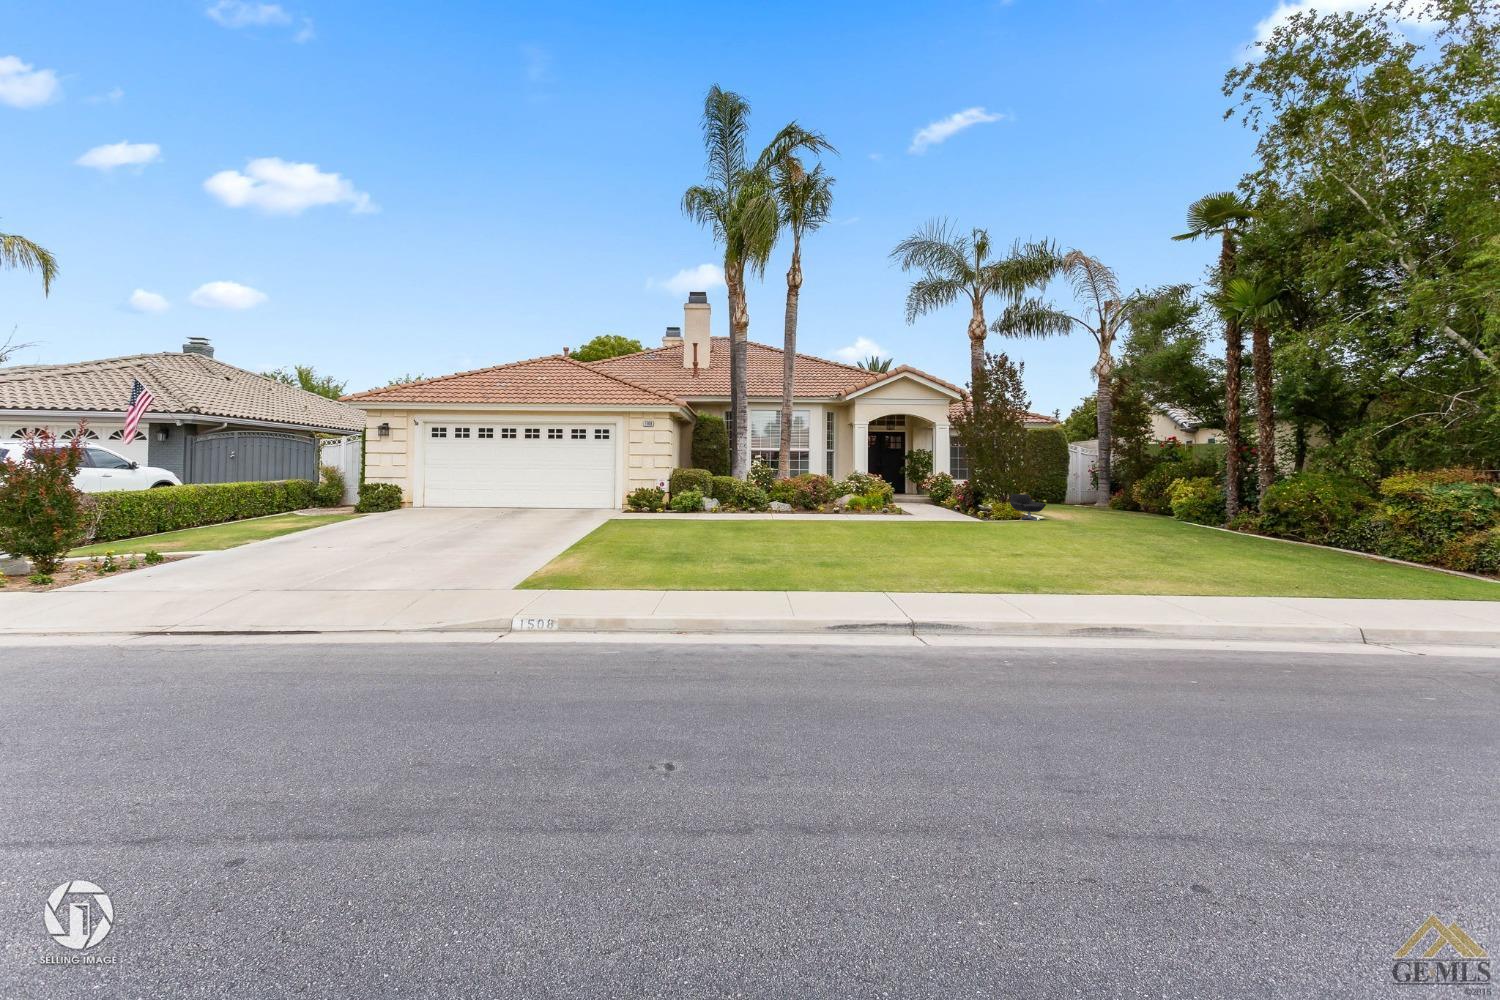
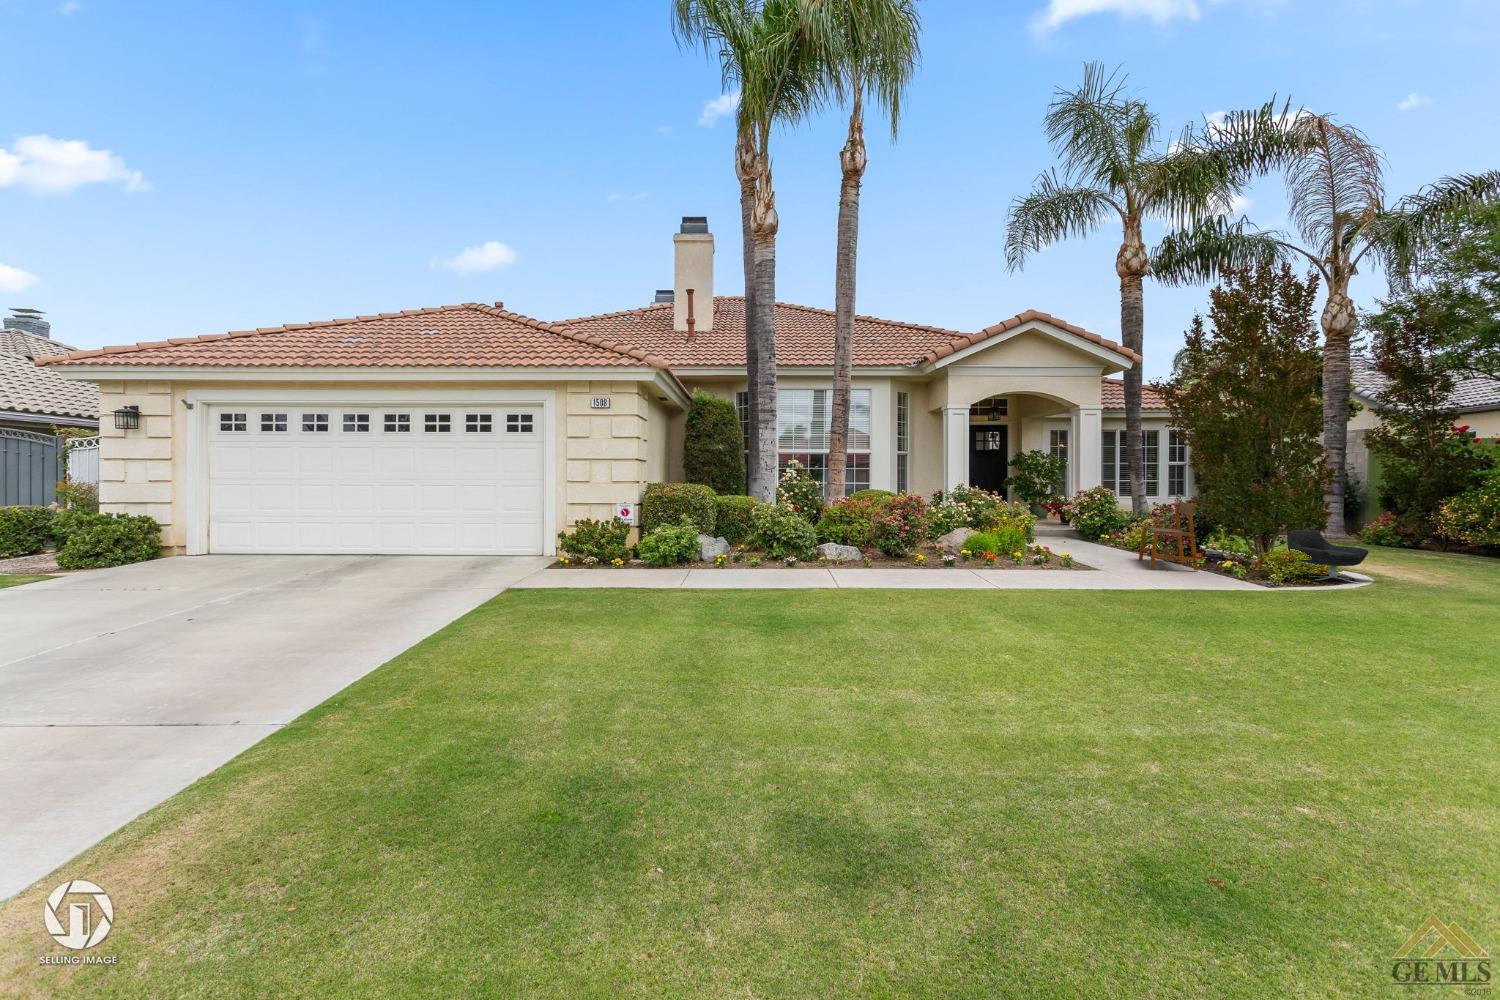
bench: none [944,480,970,516] -> present [1139,501,1198,570]

